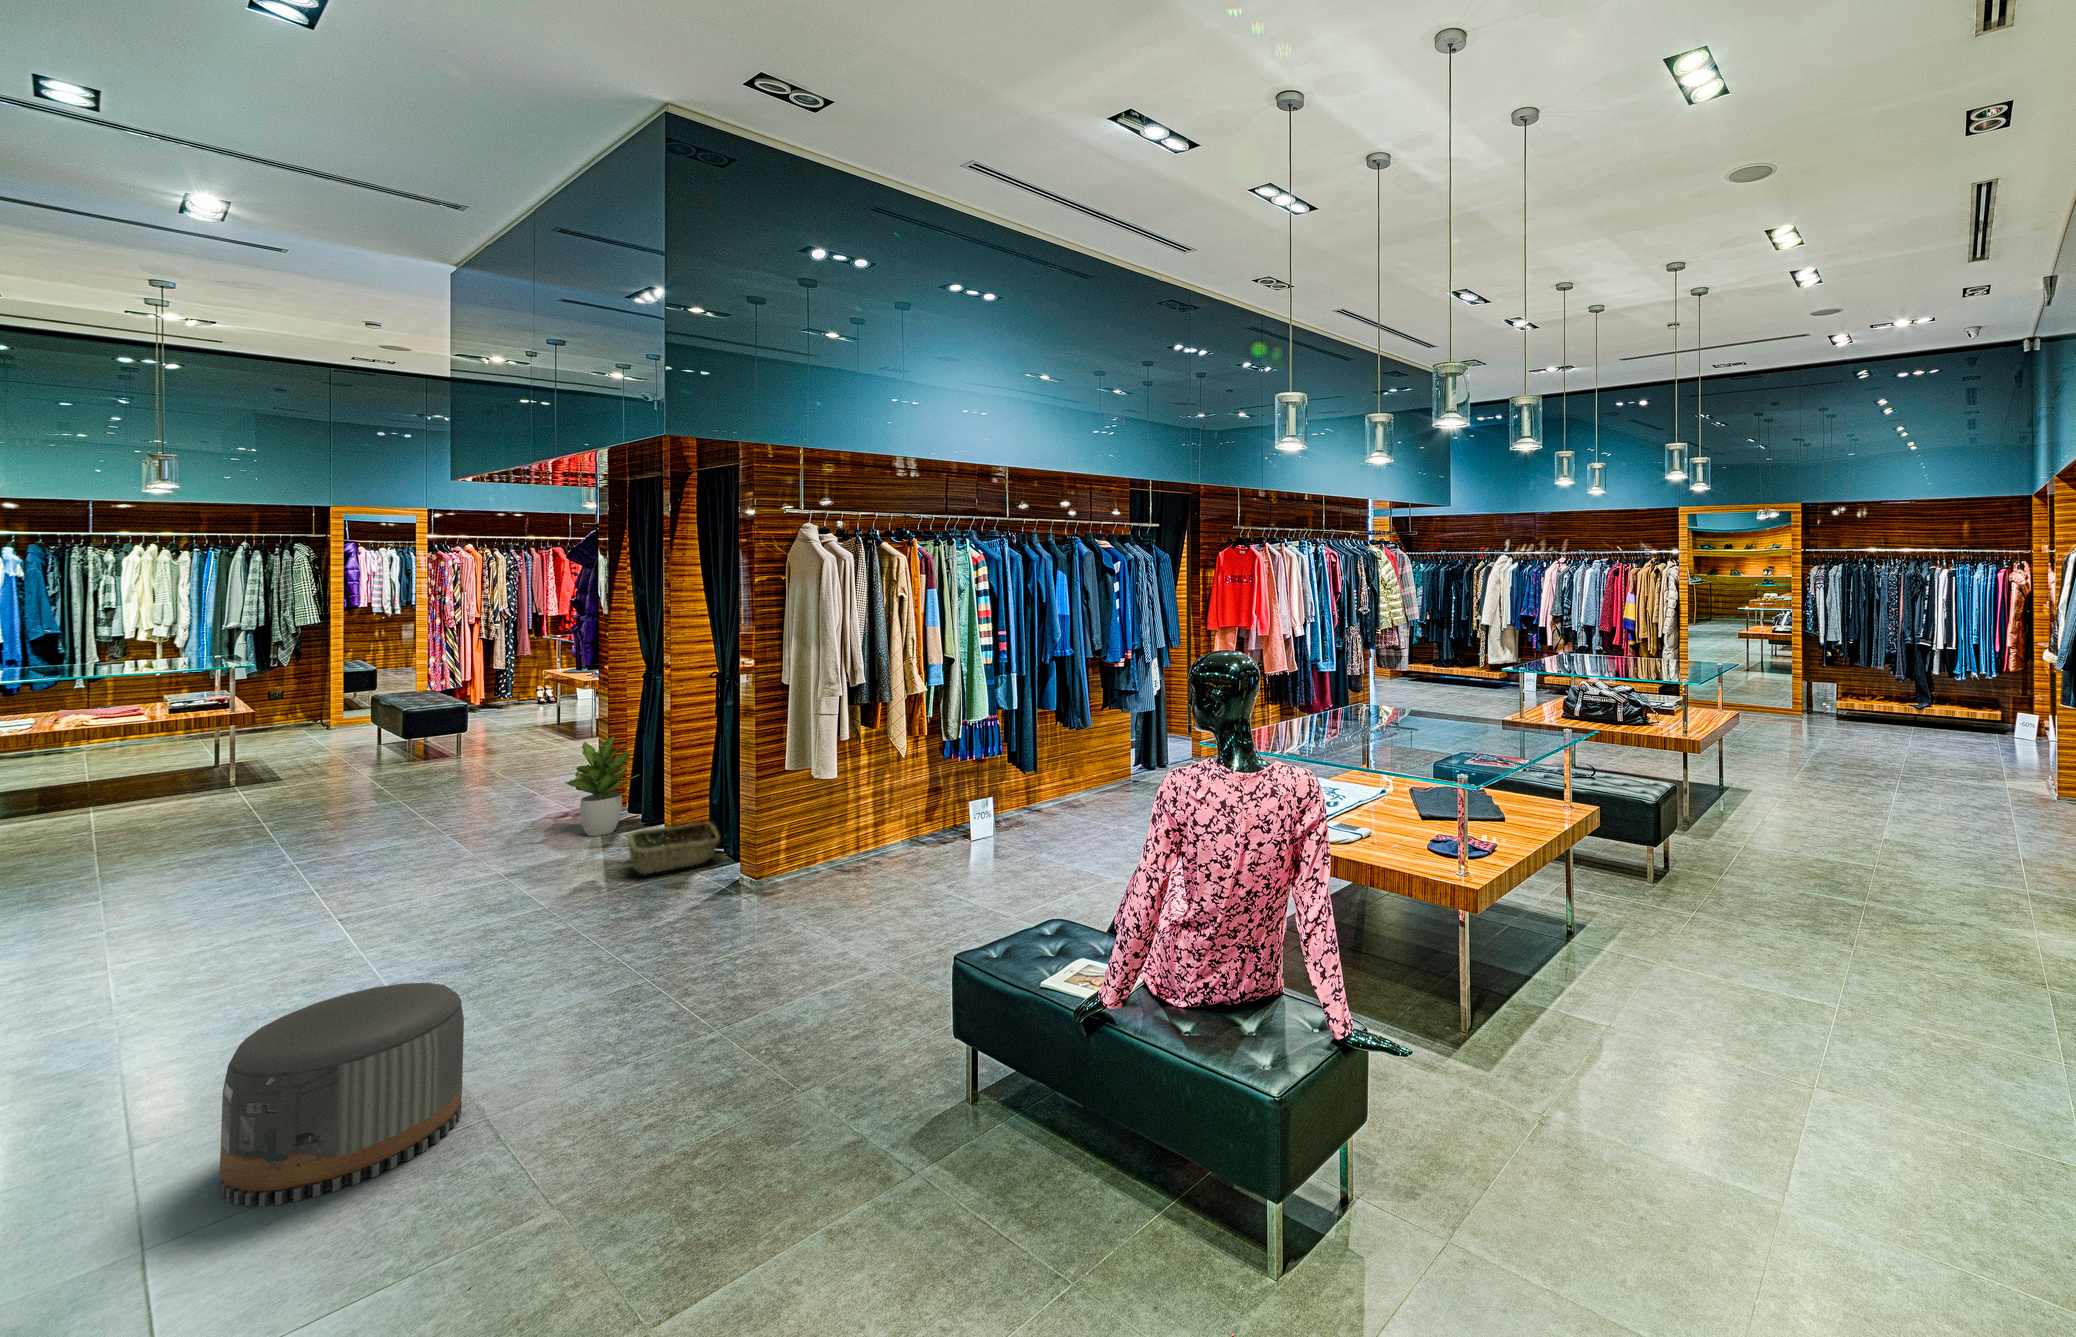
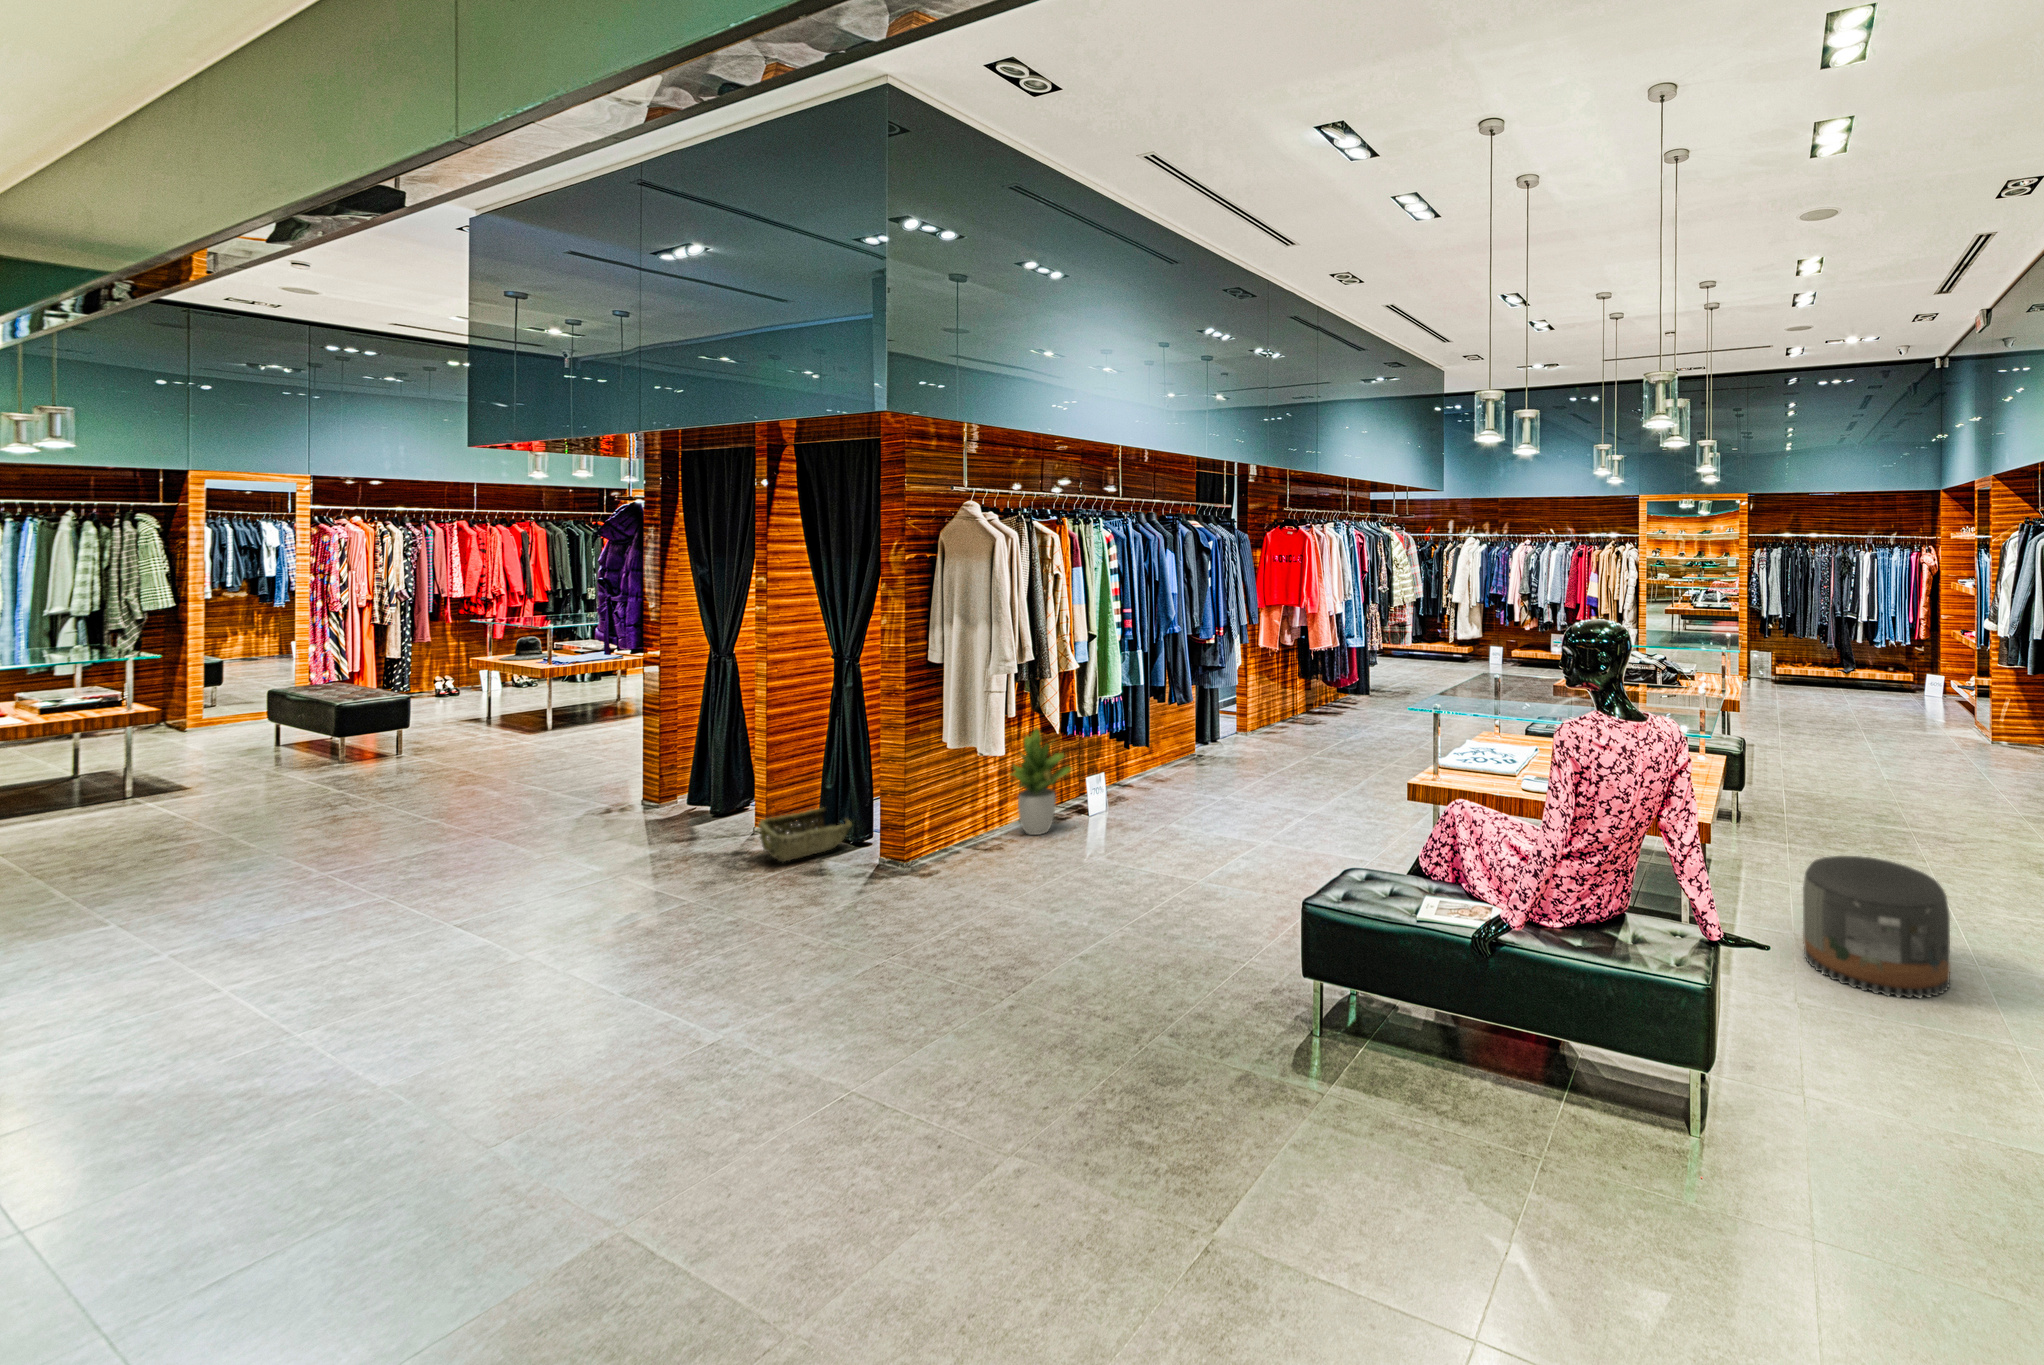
potted plant: present [565,737,639,836] -> present [1010,728,1072,835]
pouf: present [220,983,464,1206] -> present [1803,856,1950,998]

